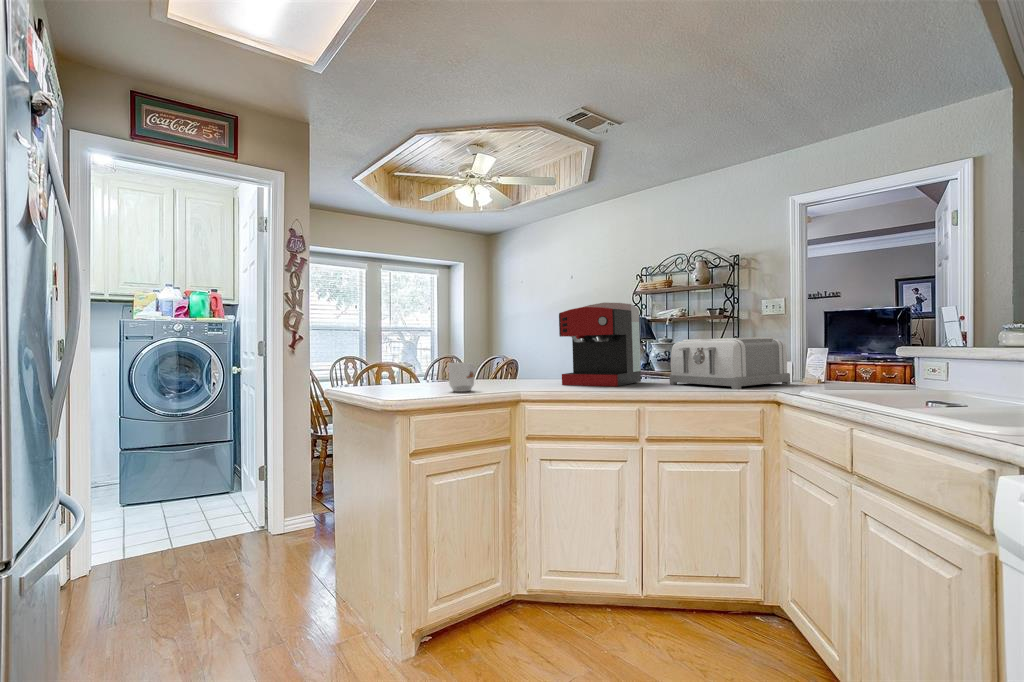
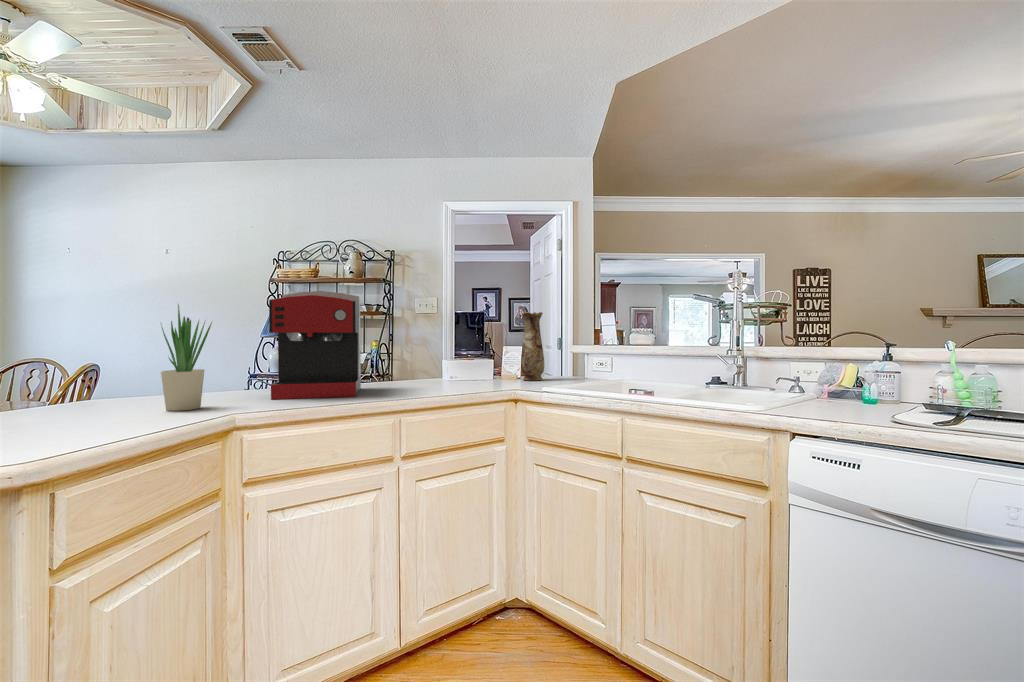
vase: none [824,303,858,384] -> present [521,312,544,380]
potted plant: none [495,319,520,387] -> present [161,304,212,411]
toaster: present [669,337,790,389] -> none [403,339,502,391]
mug: present [449,362,474,392] -> none [91,375,152,431]

